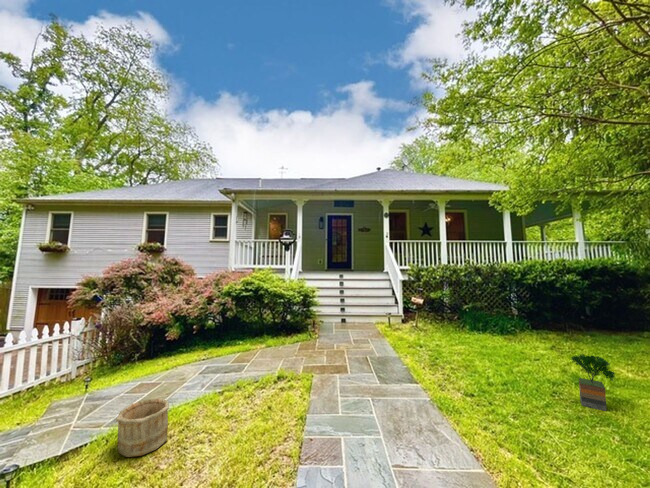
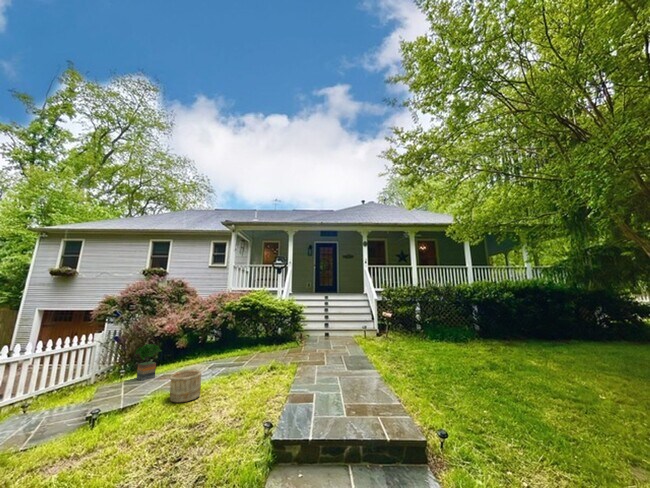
potted tree: present [571,354,615,411] -> present [136,344,162,381]

